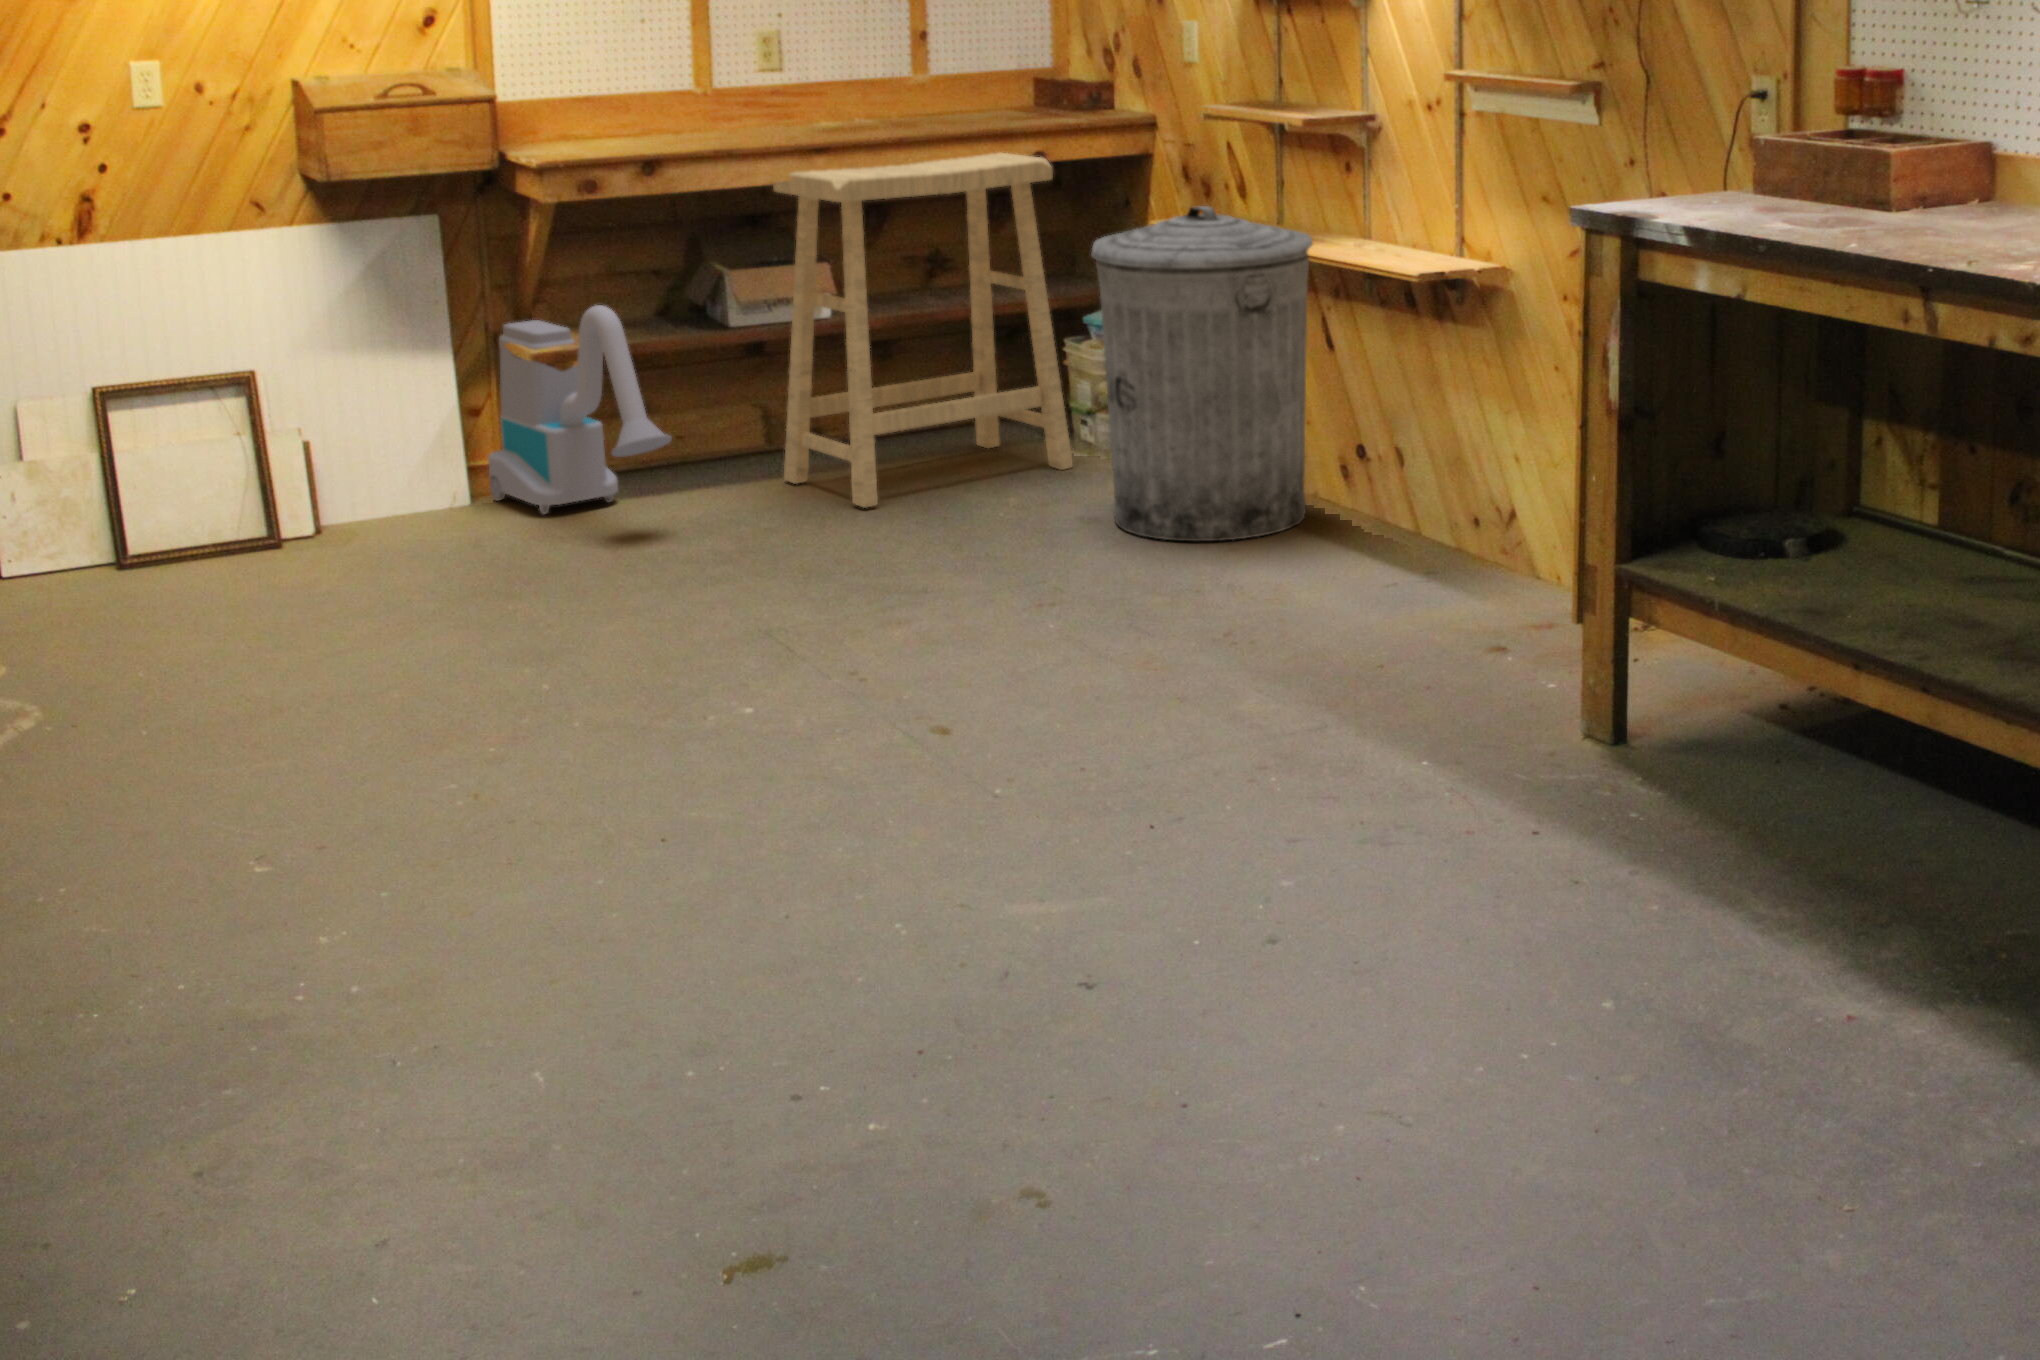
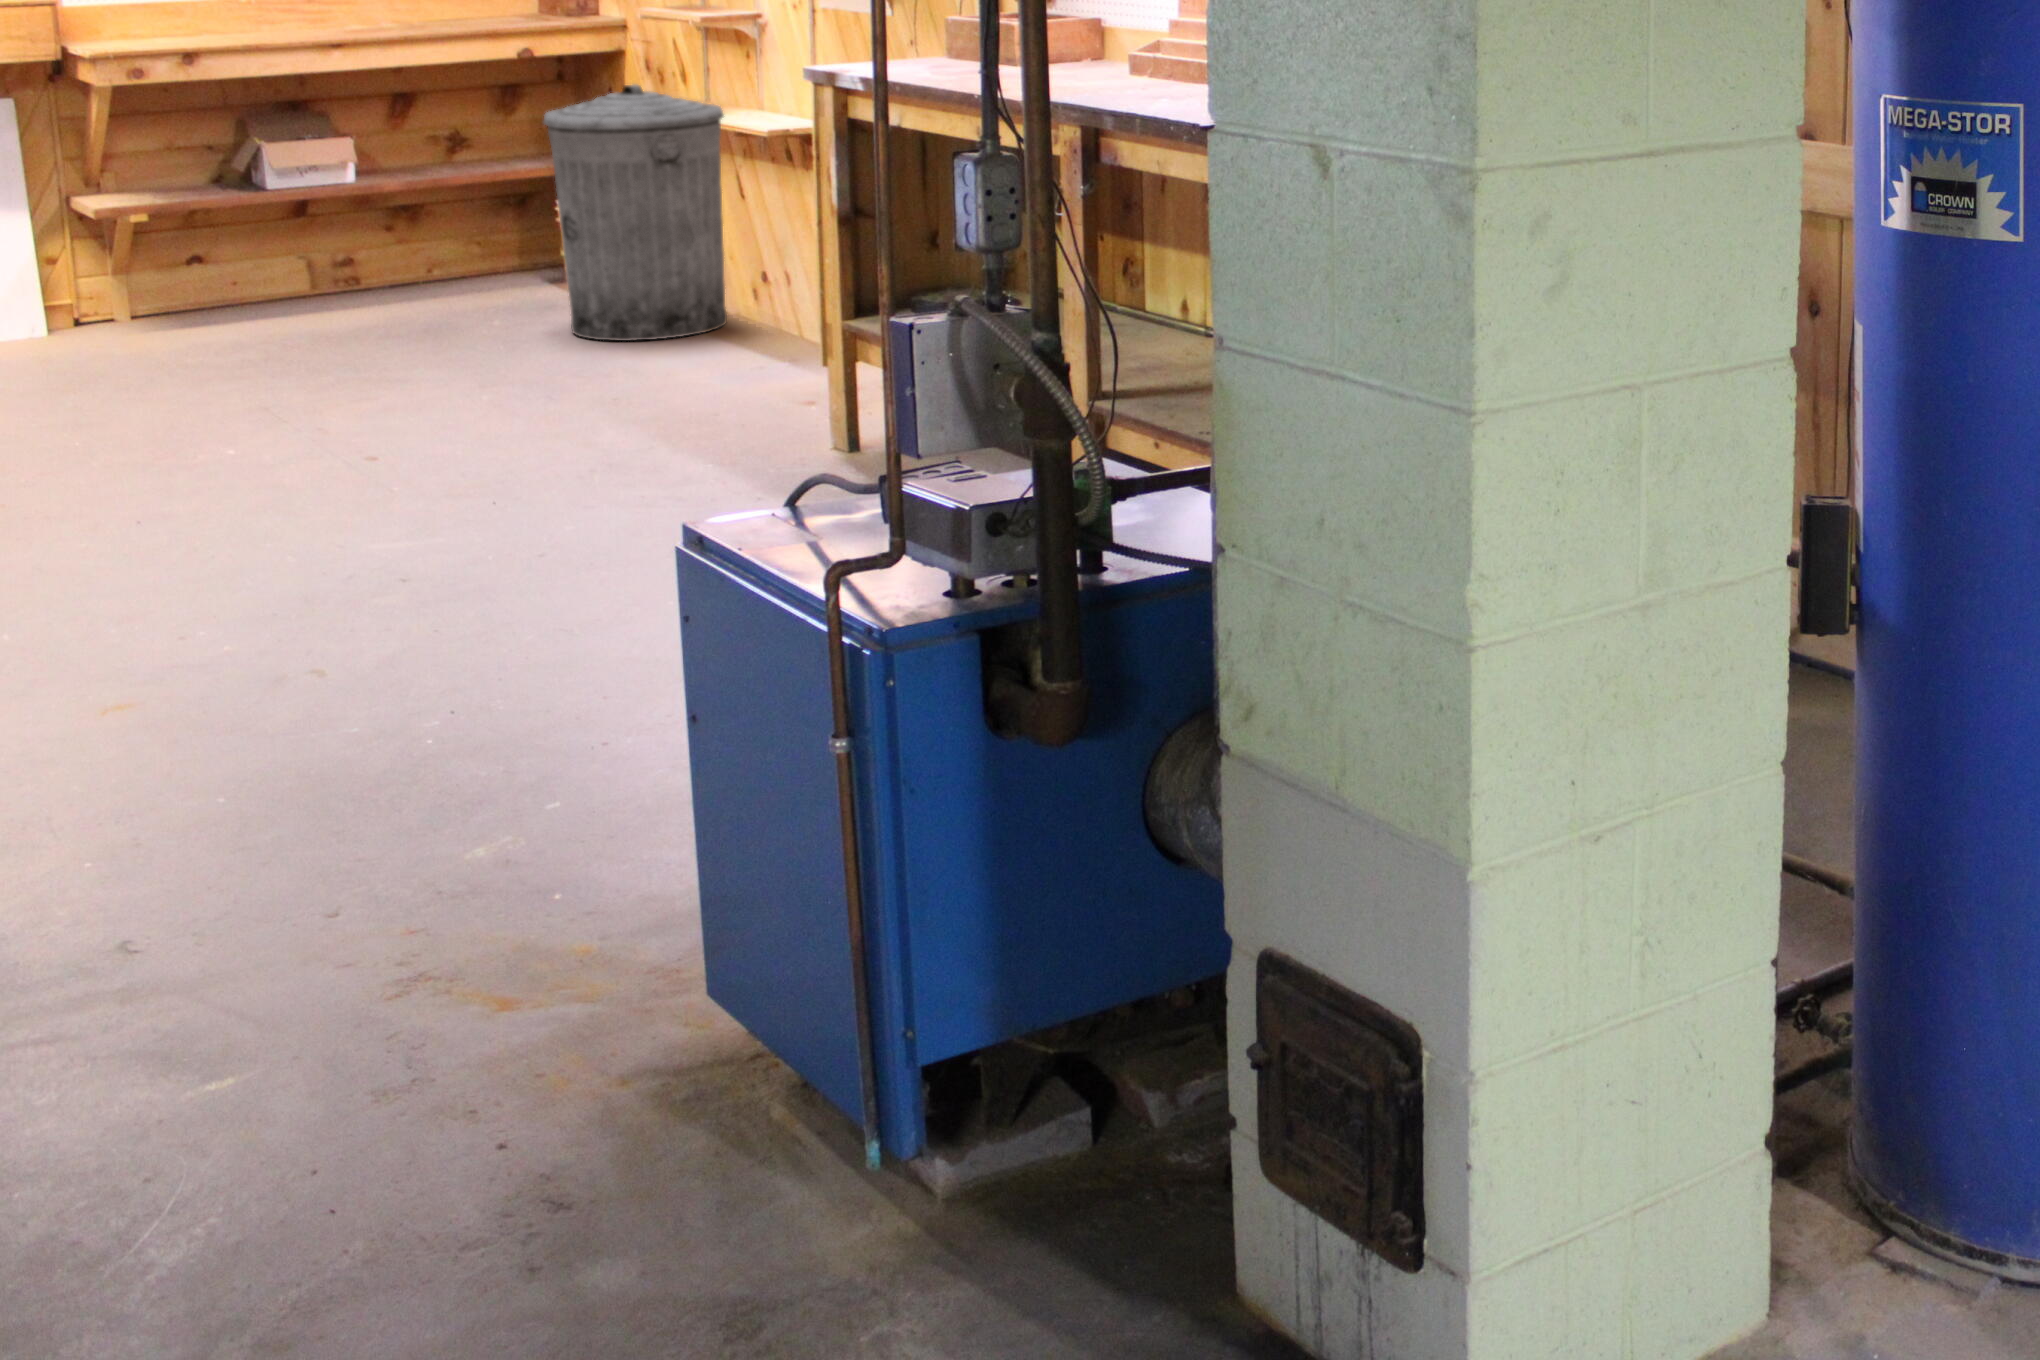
stool: present [773,153,1073,508] -> none [295,48,560,326]
vacuum cleaner: present [488,305,672,514] -> none [59,164,205,335]

